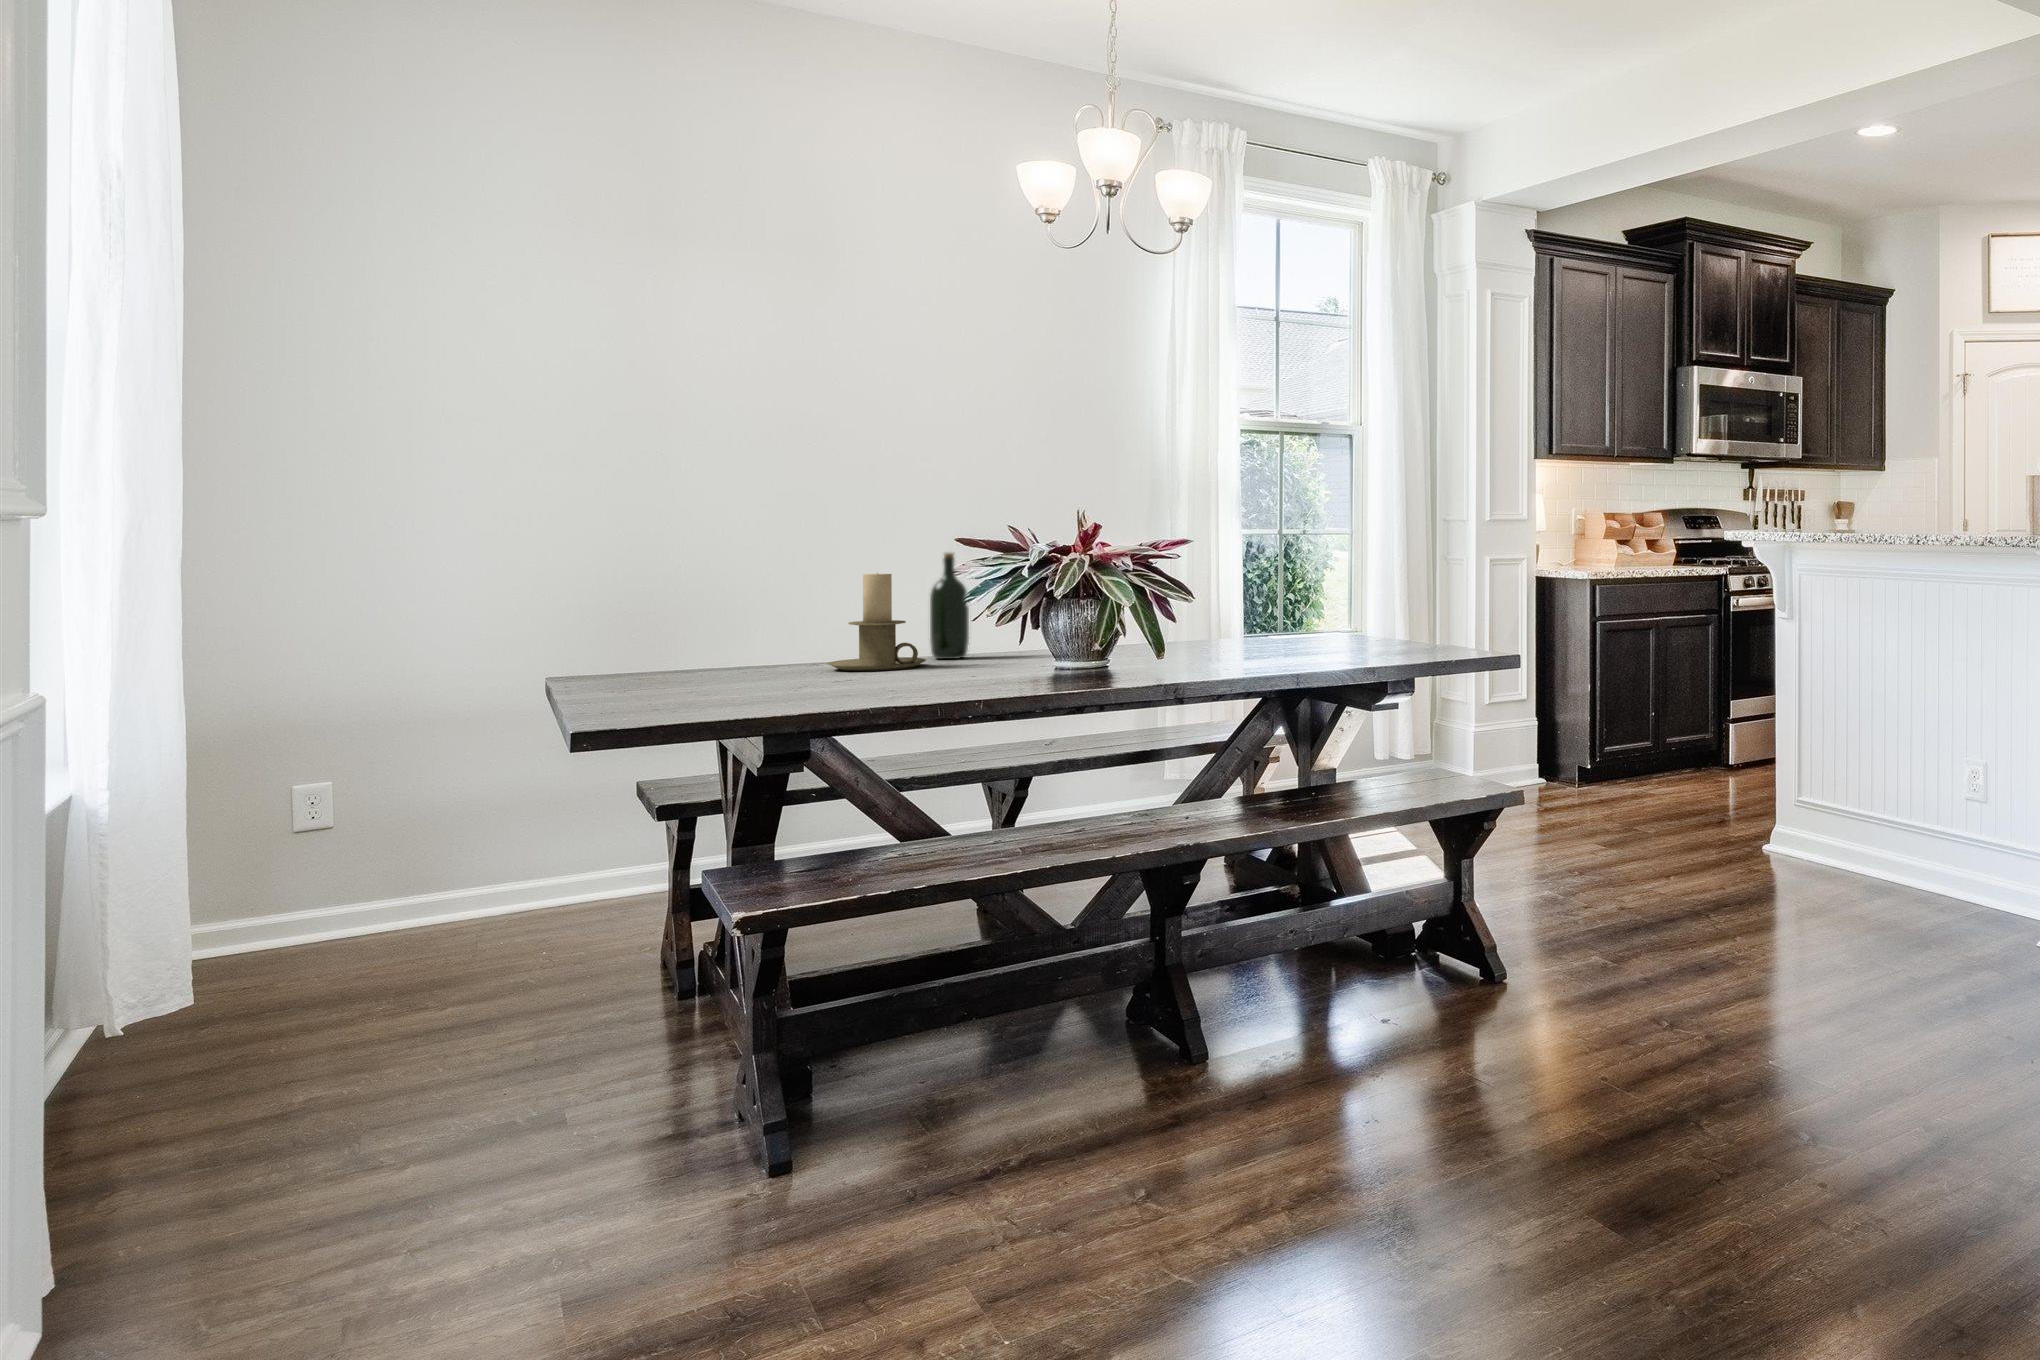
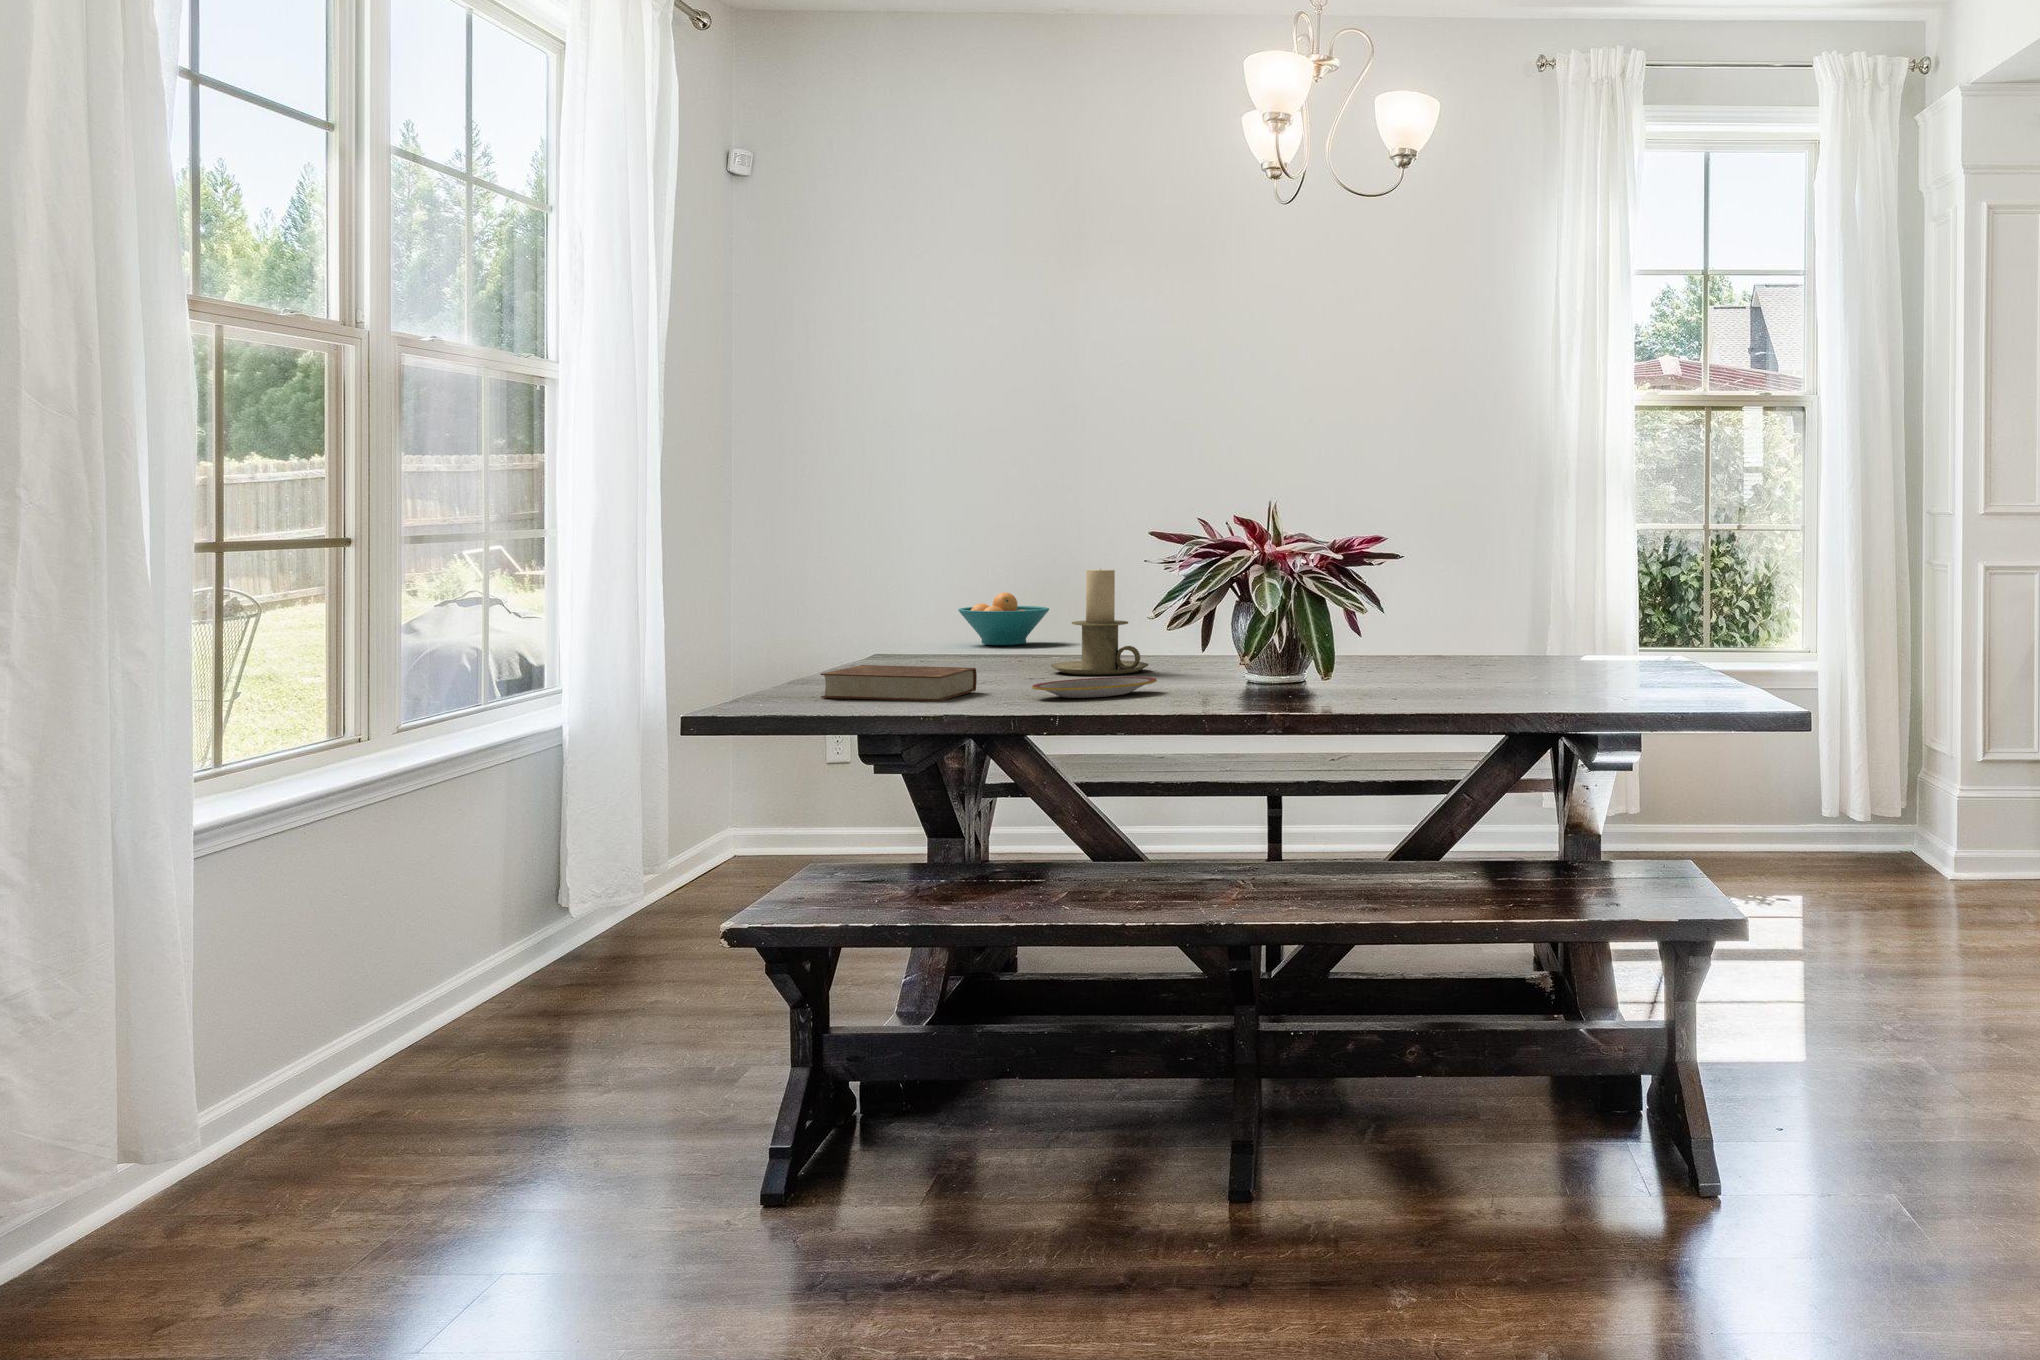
wine bottle: present [930,553,969,659] -> none [1177,548,1218,666]
fruit bowl: none [594,603,702,657] -> present [958,592,1049,646]
plate: none [912,664,1008,684] -> present [1032,677,1157,698]
book: none [671,665,831,701] -> present [821,665,977,701]

